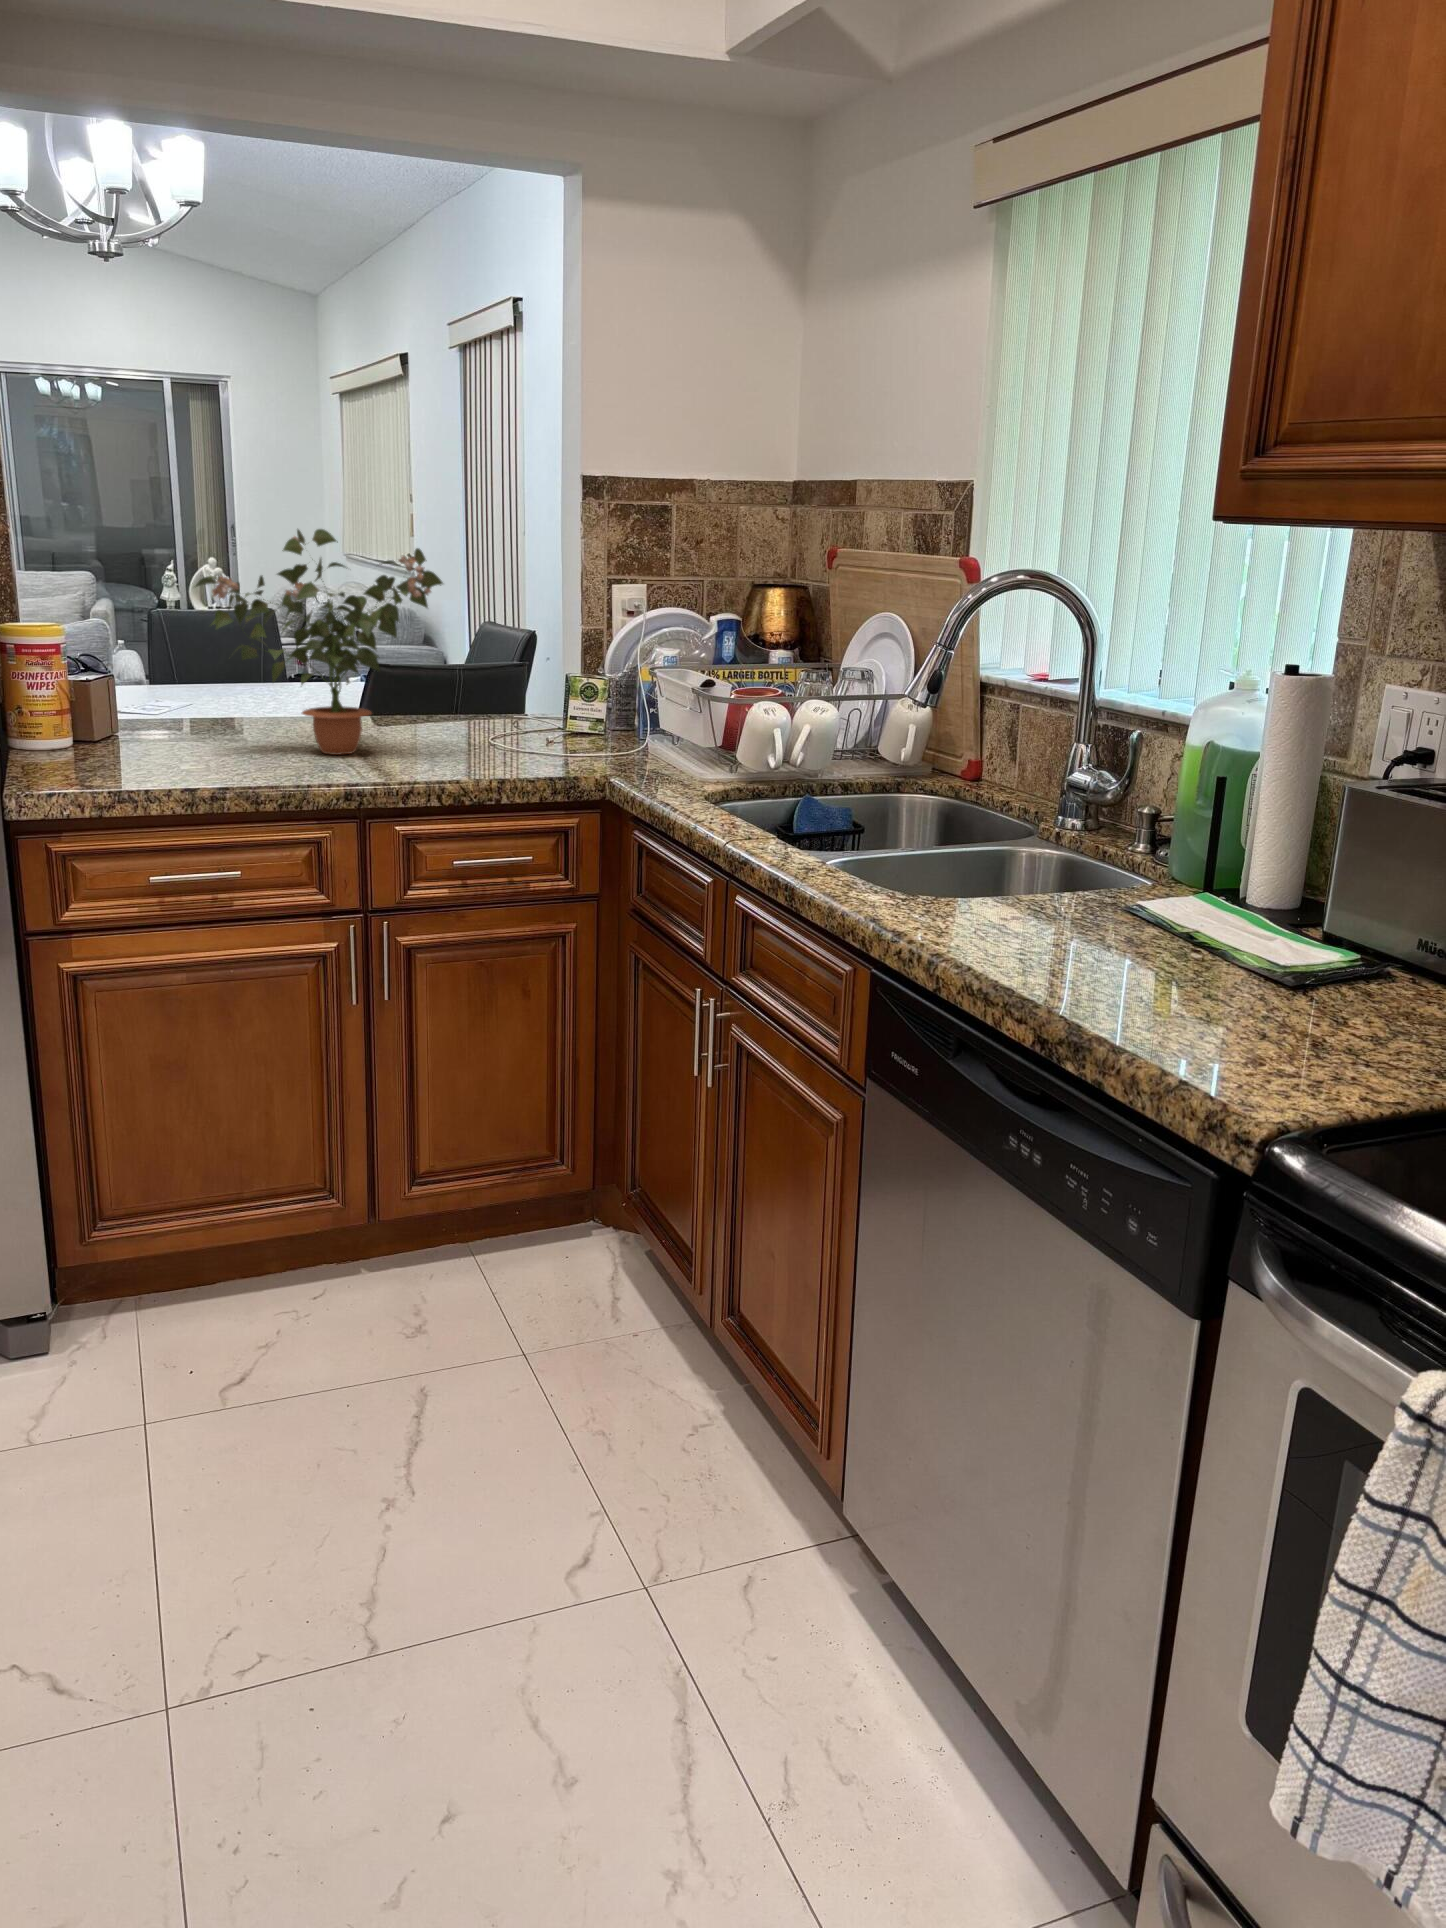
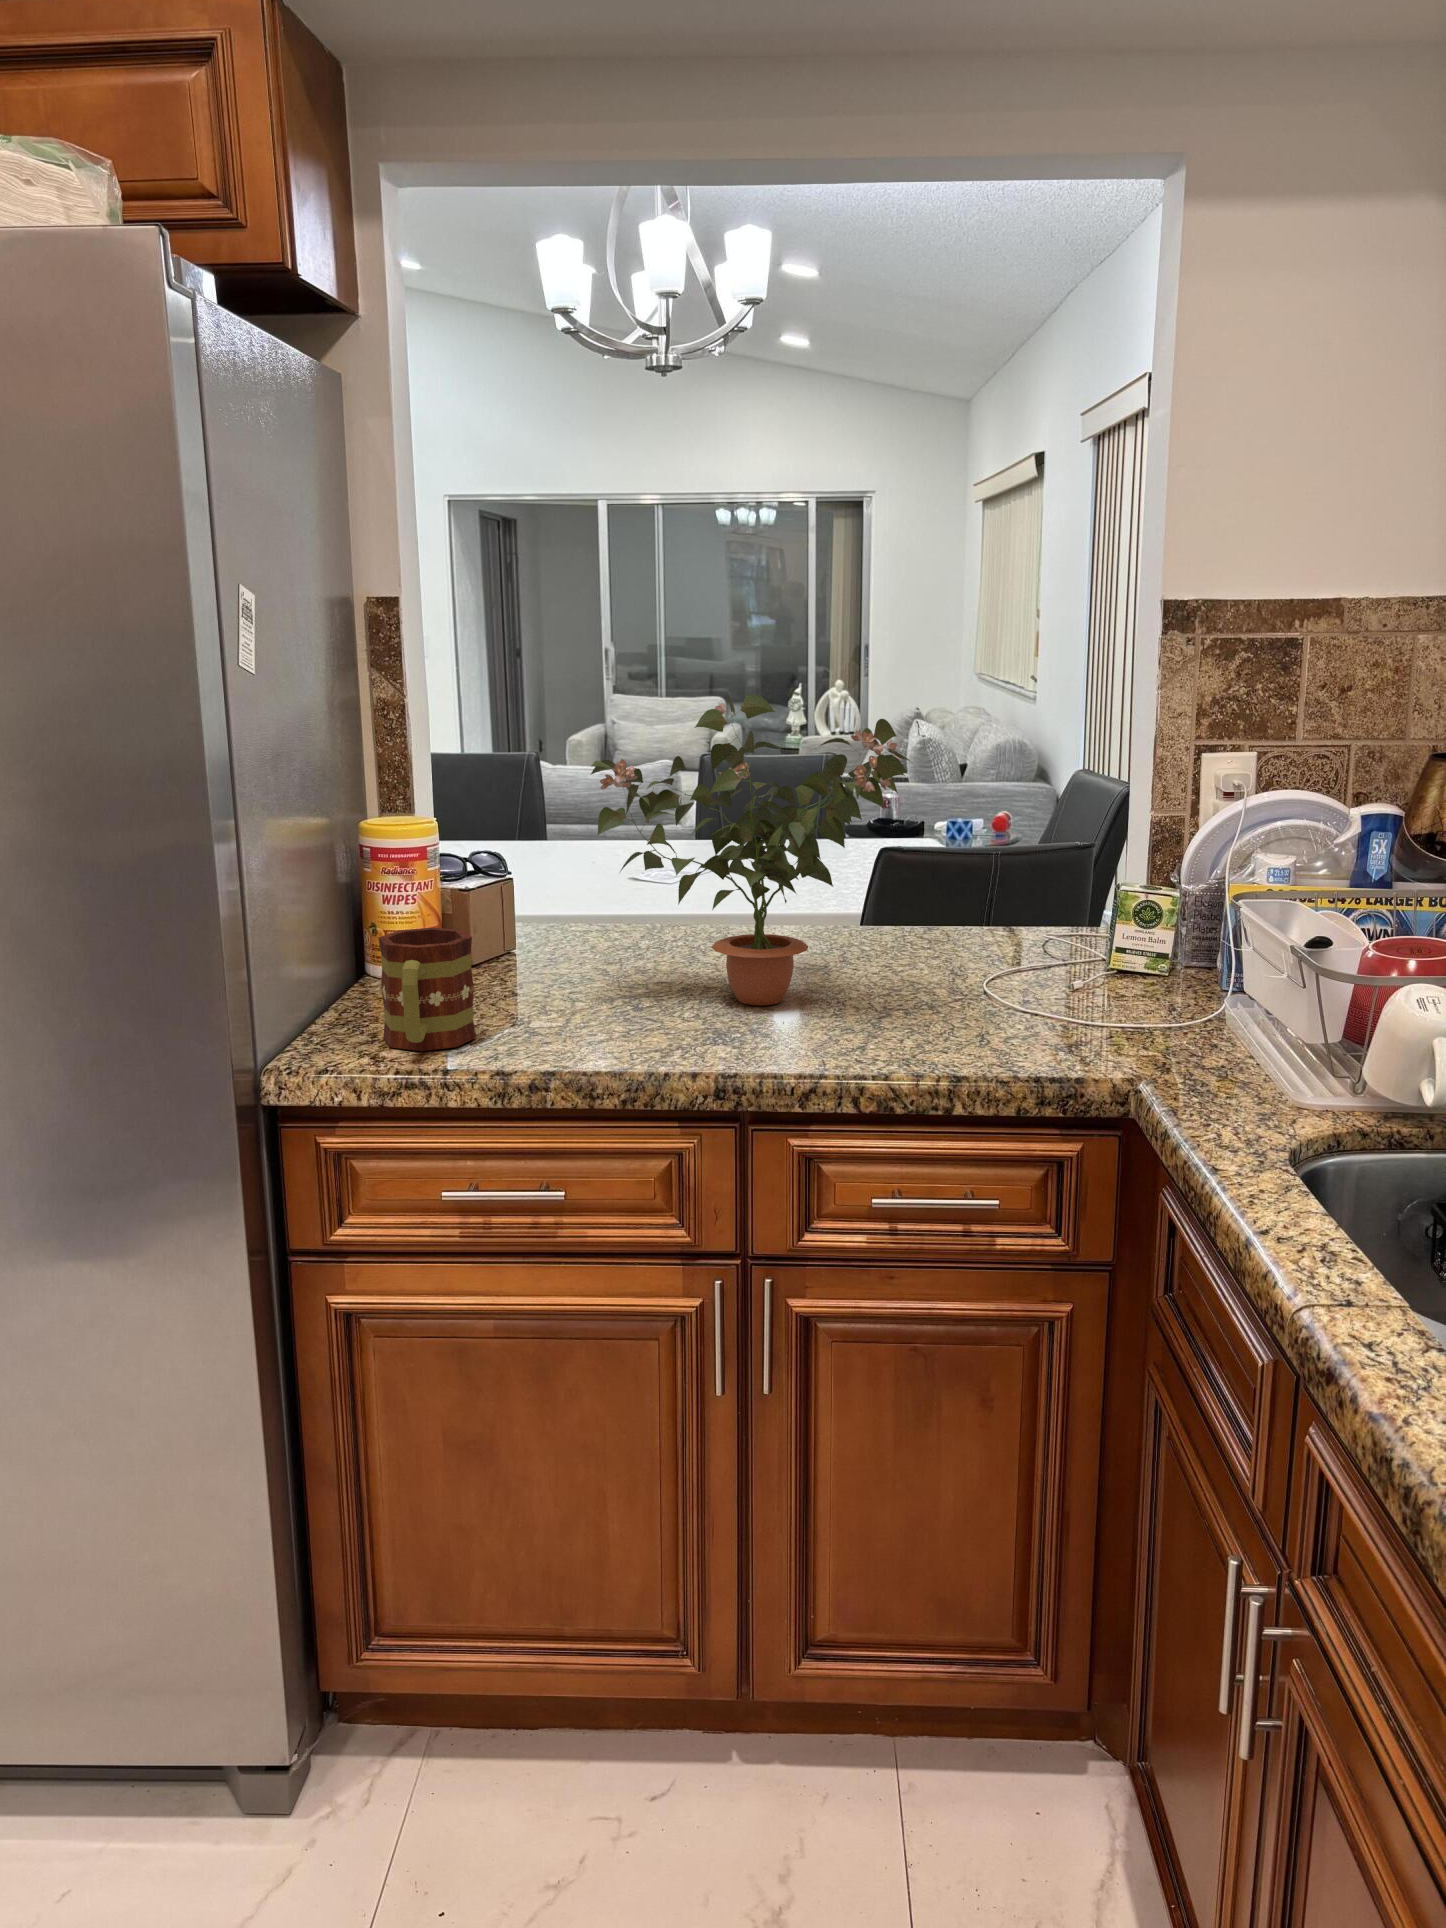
mug: none [70,695,150,782] -> present [378,928,476,1051]

